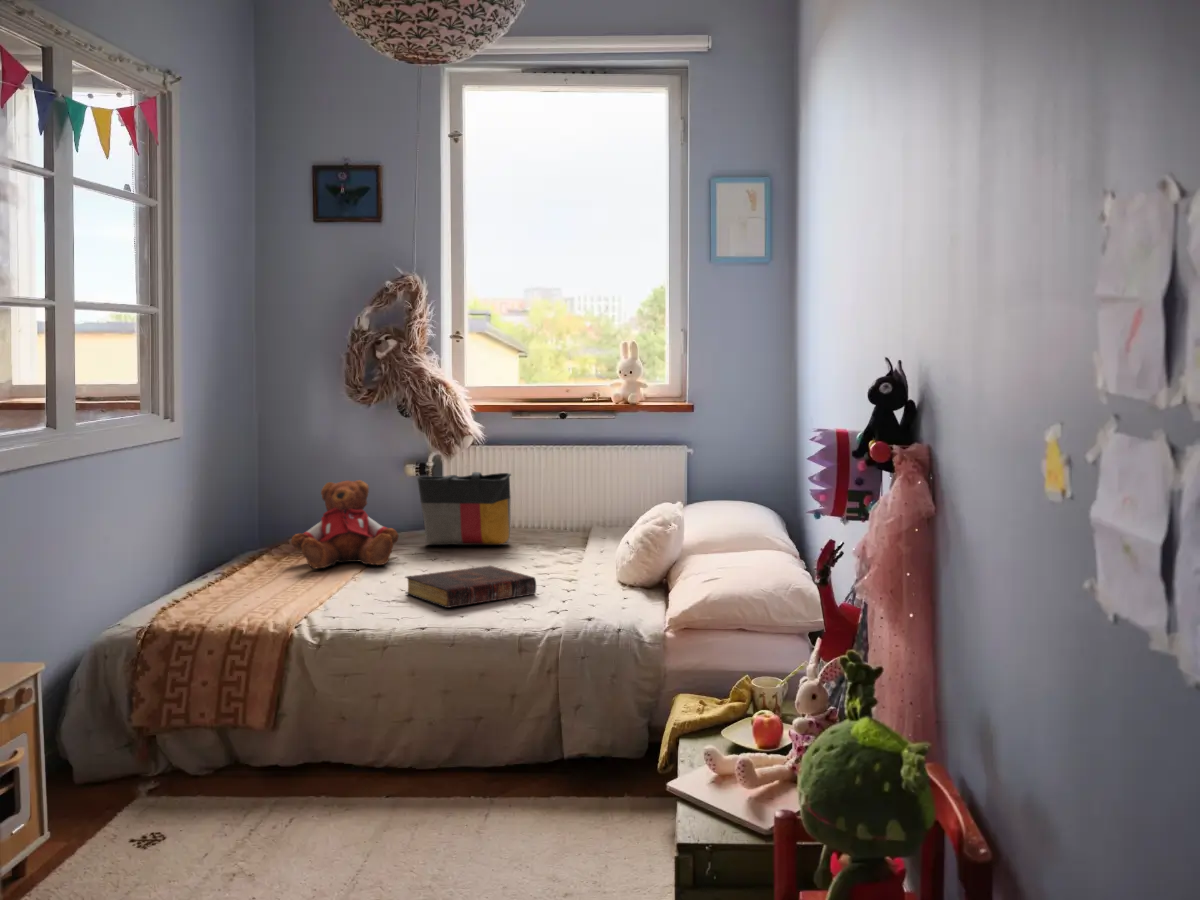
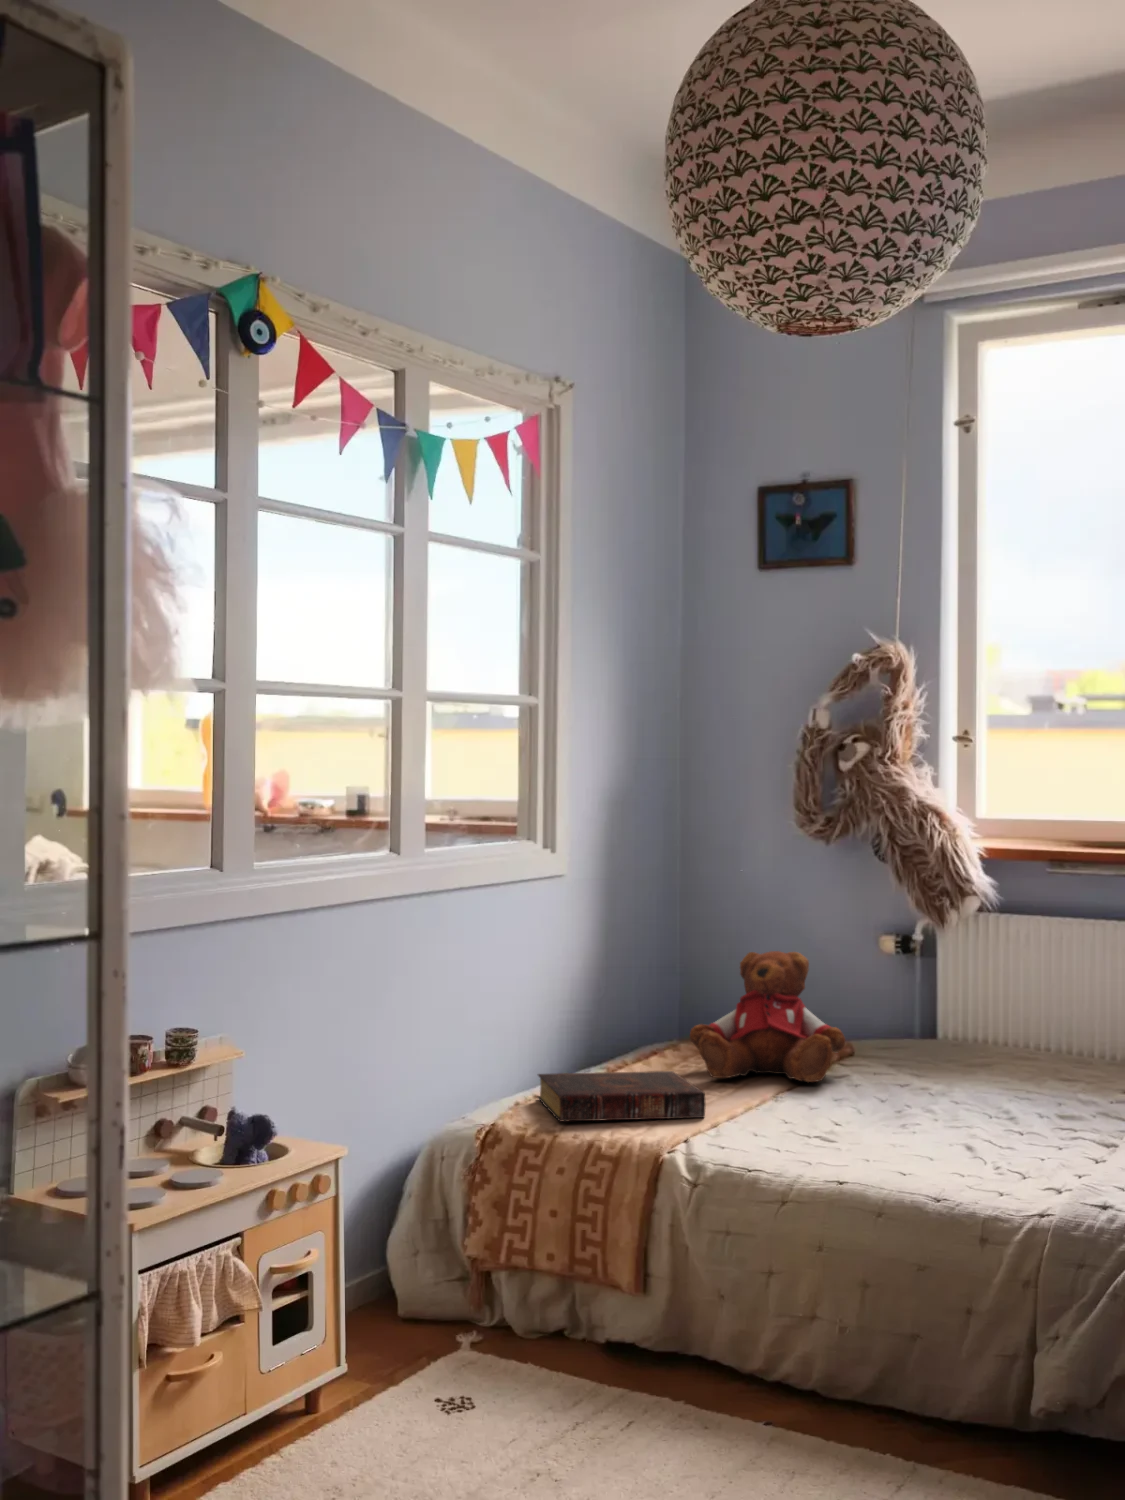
tote bag: present [418,472,511,545] -> none [887,950,1032,1068]
book: present [406,566,536,608] -> present [538,1071,706,1122]

